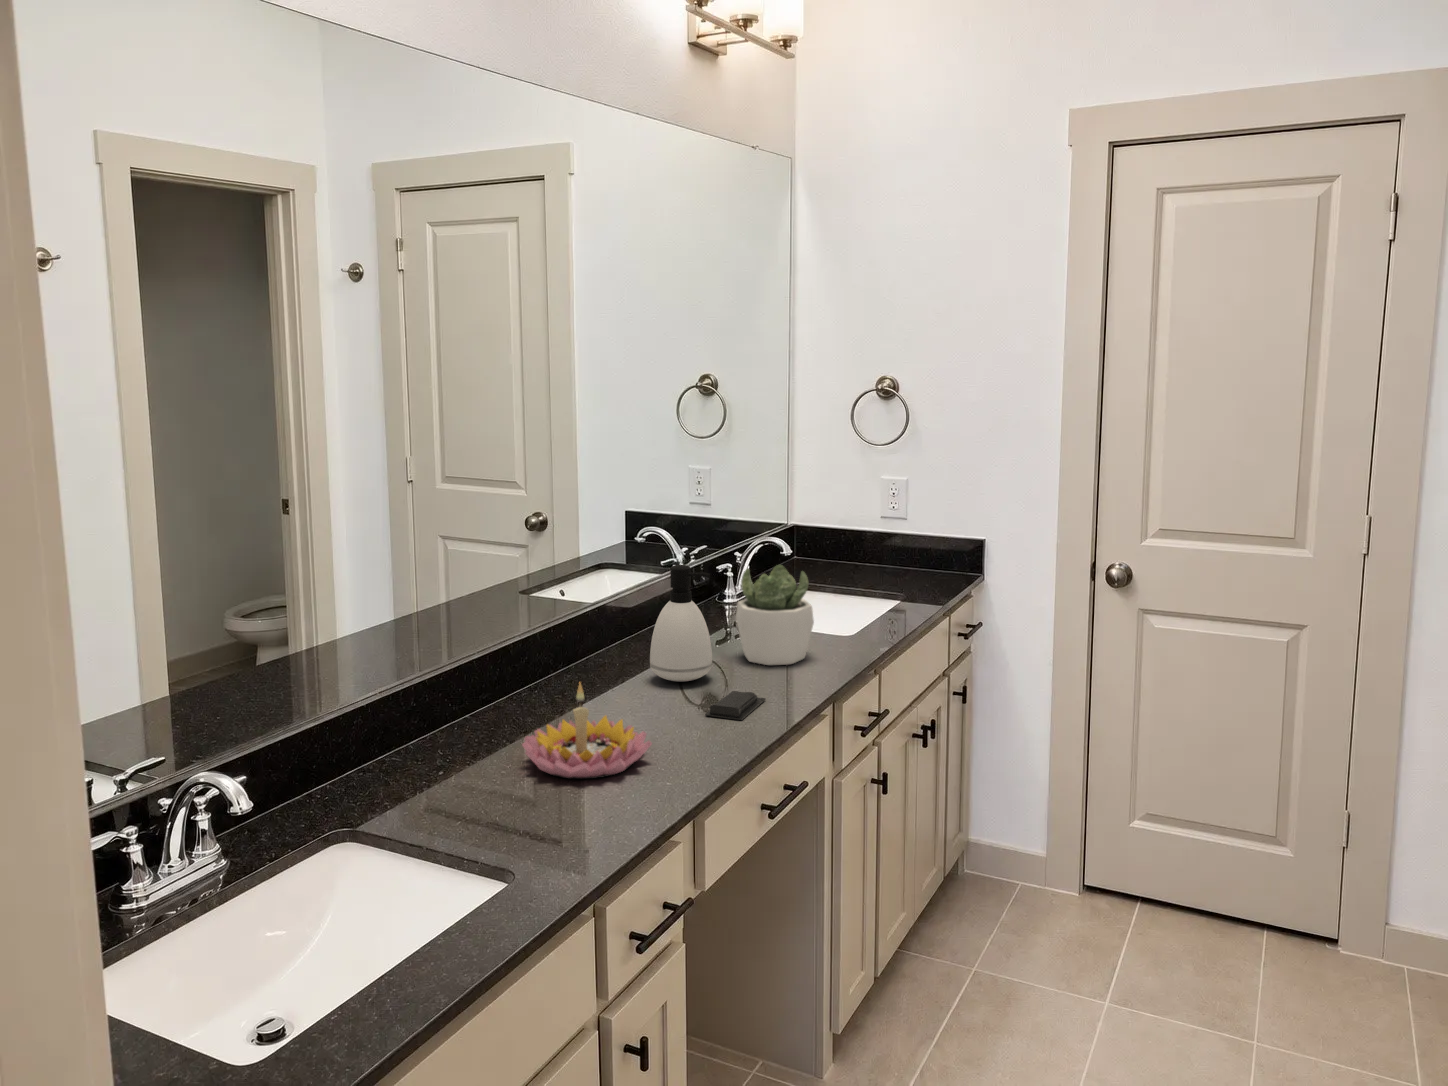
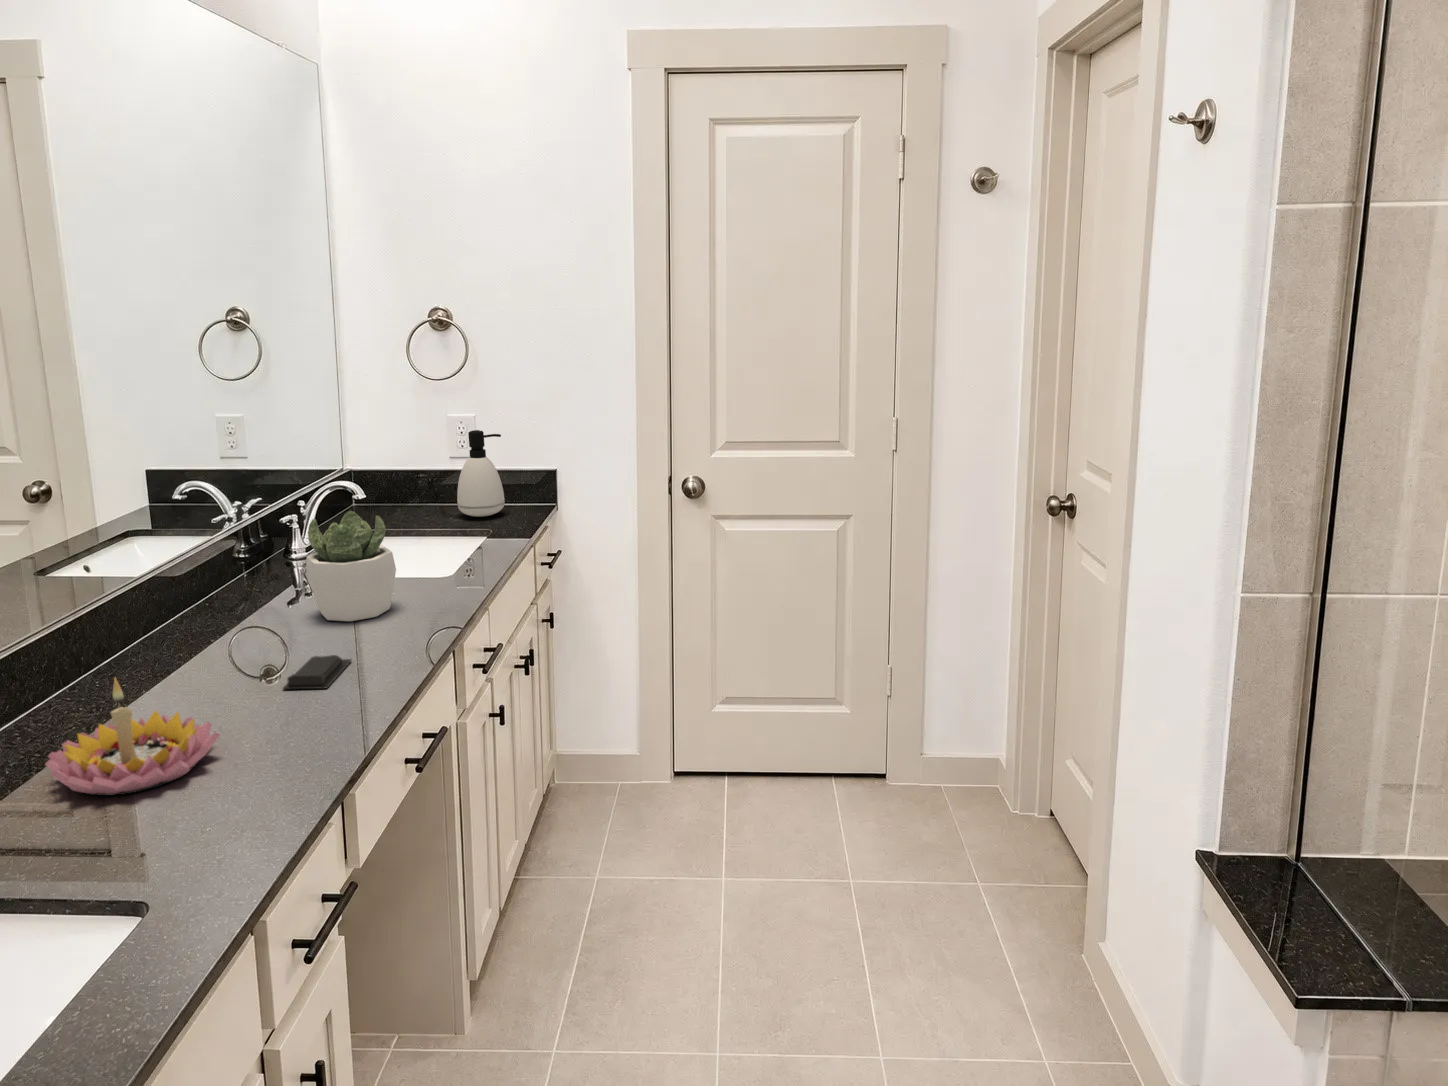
soap dispenser: present [650,565,712,682] -> present [457,430,505,517]

